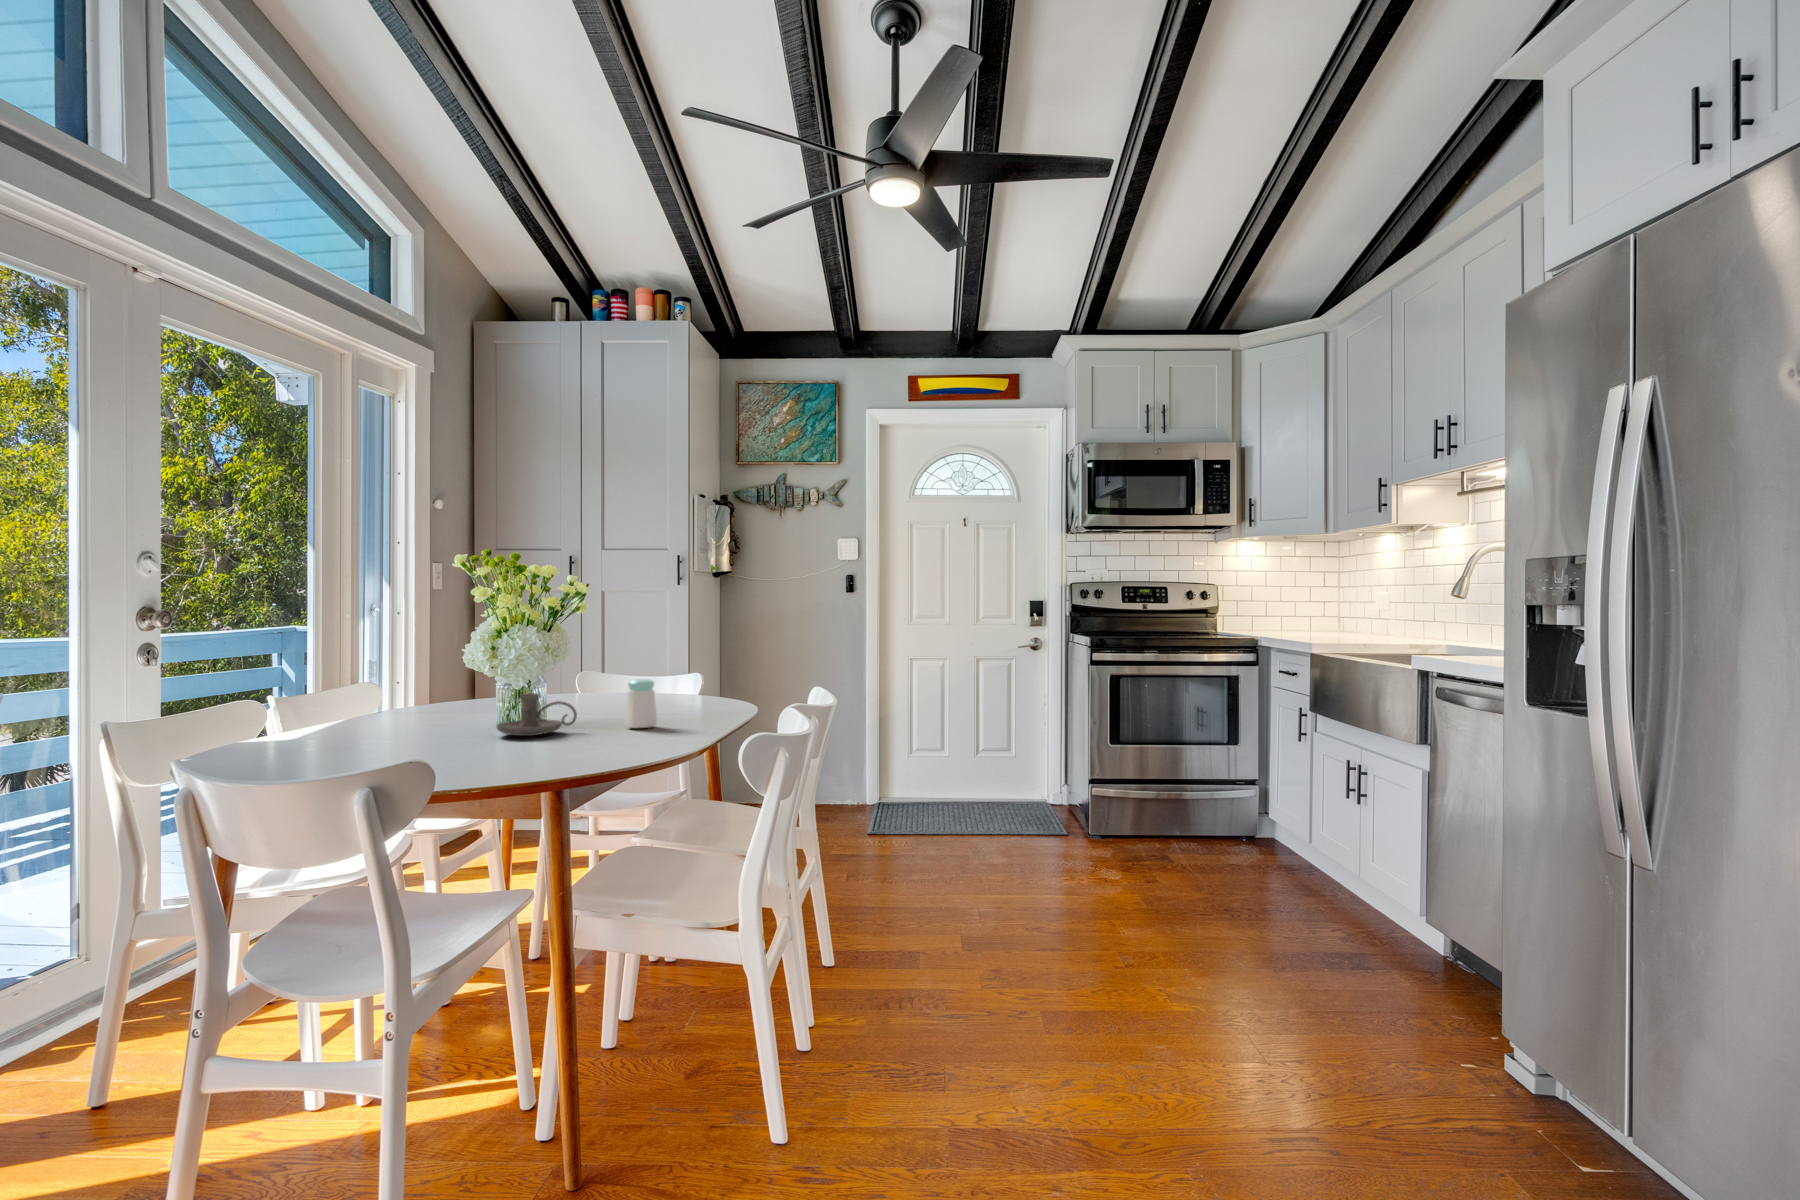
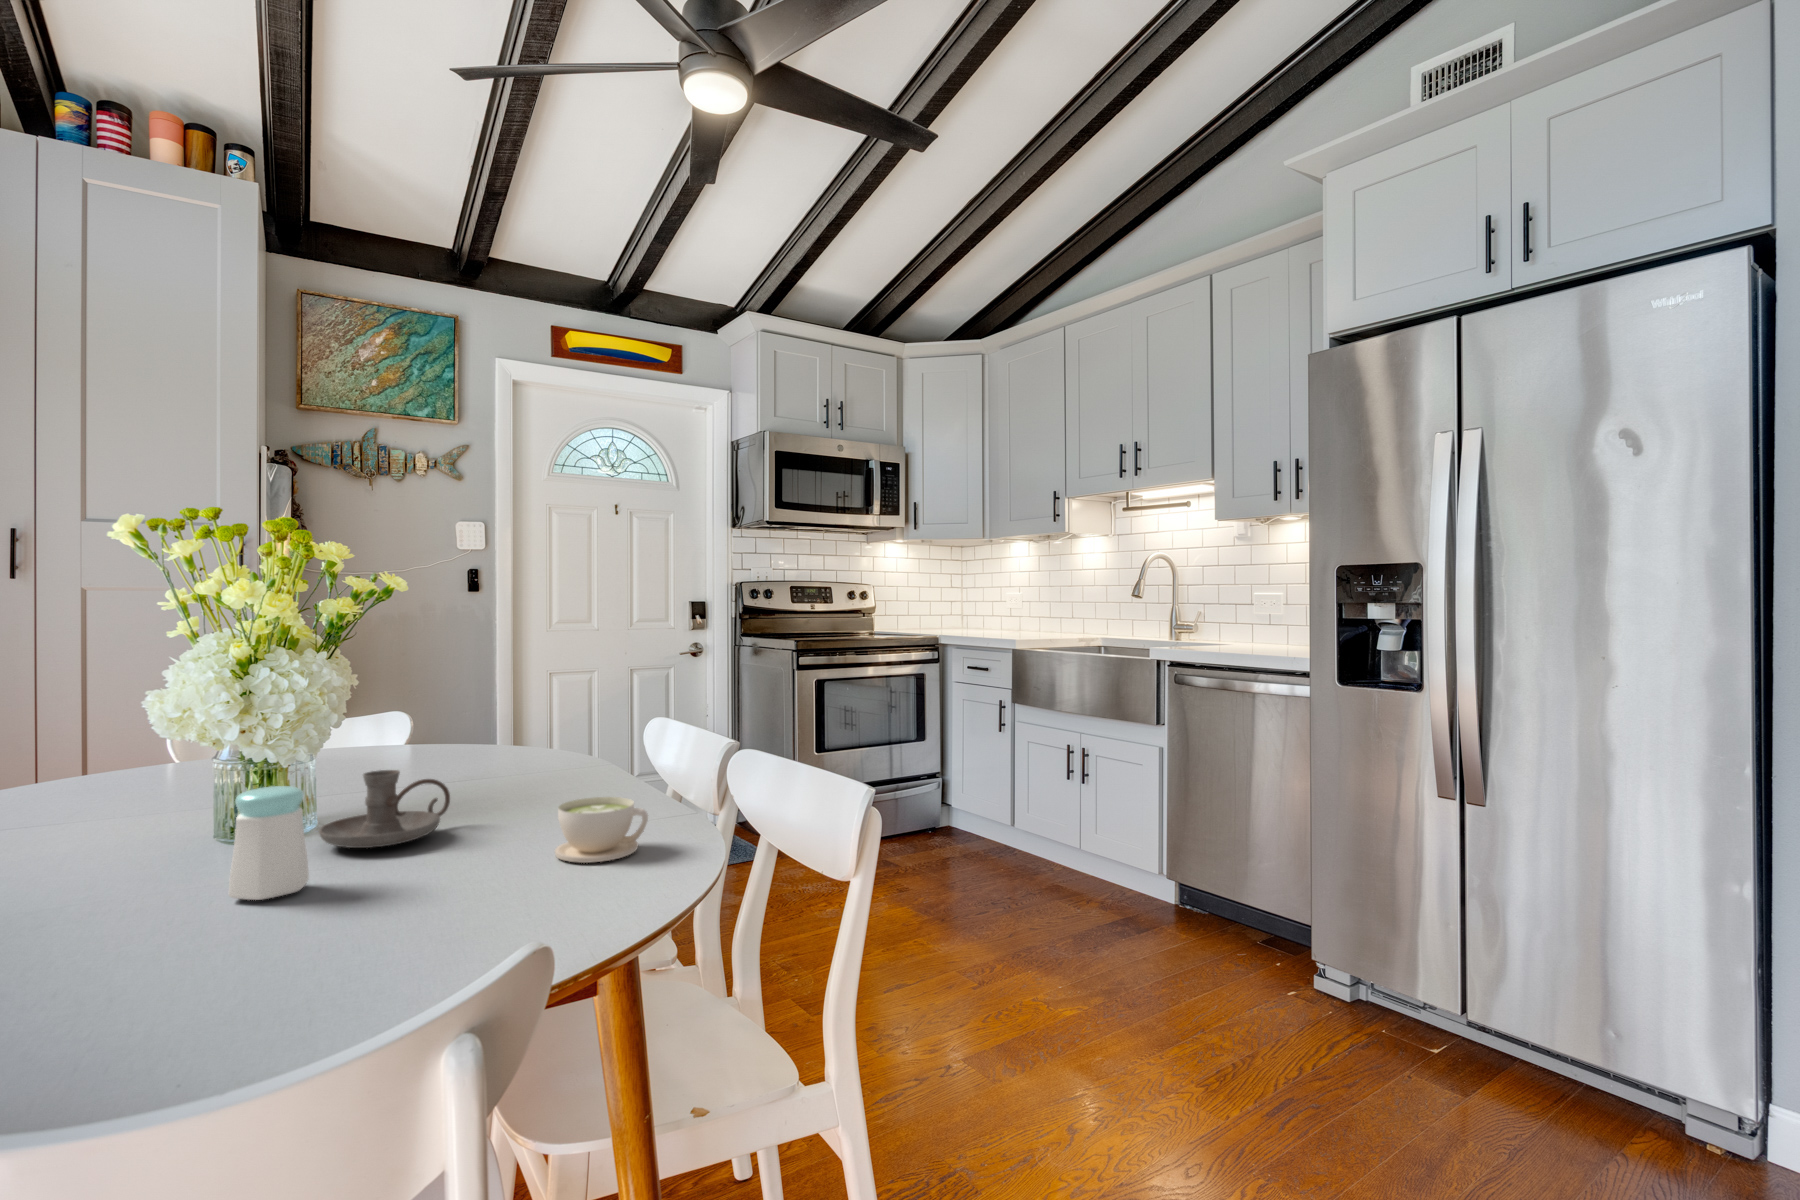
salt shaker: present [625,679,657,728] -> present [229,786,309,900]
coffee cup: none [569,718,622,754] -> present [555,797,648,863]

